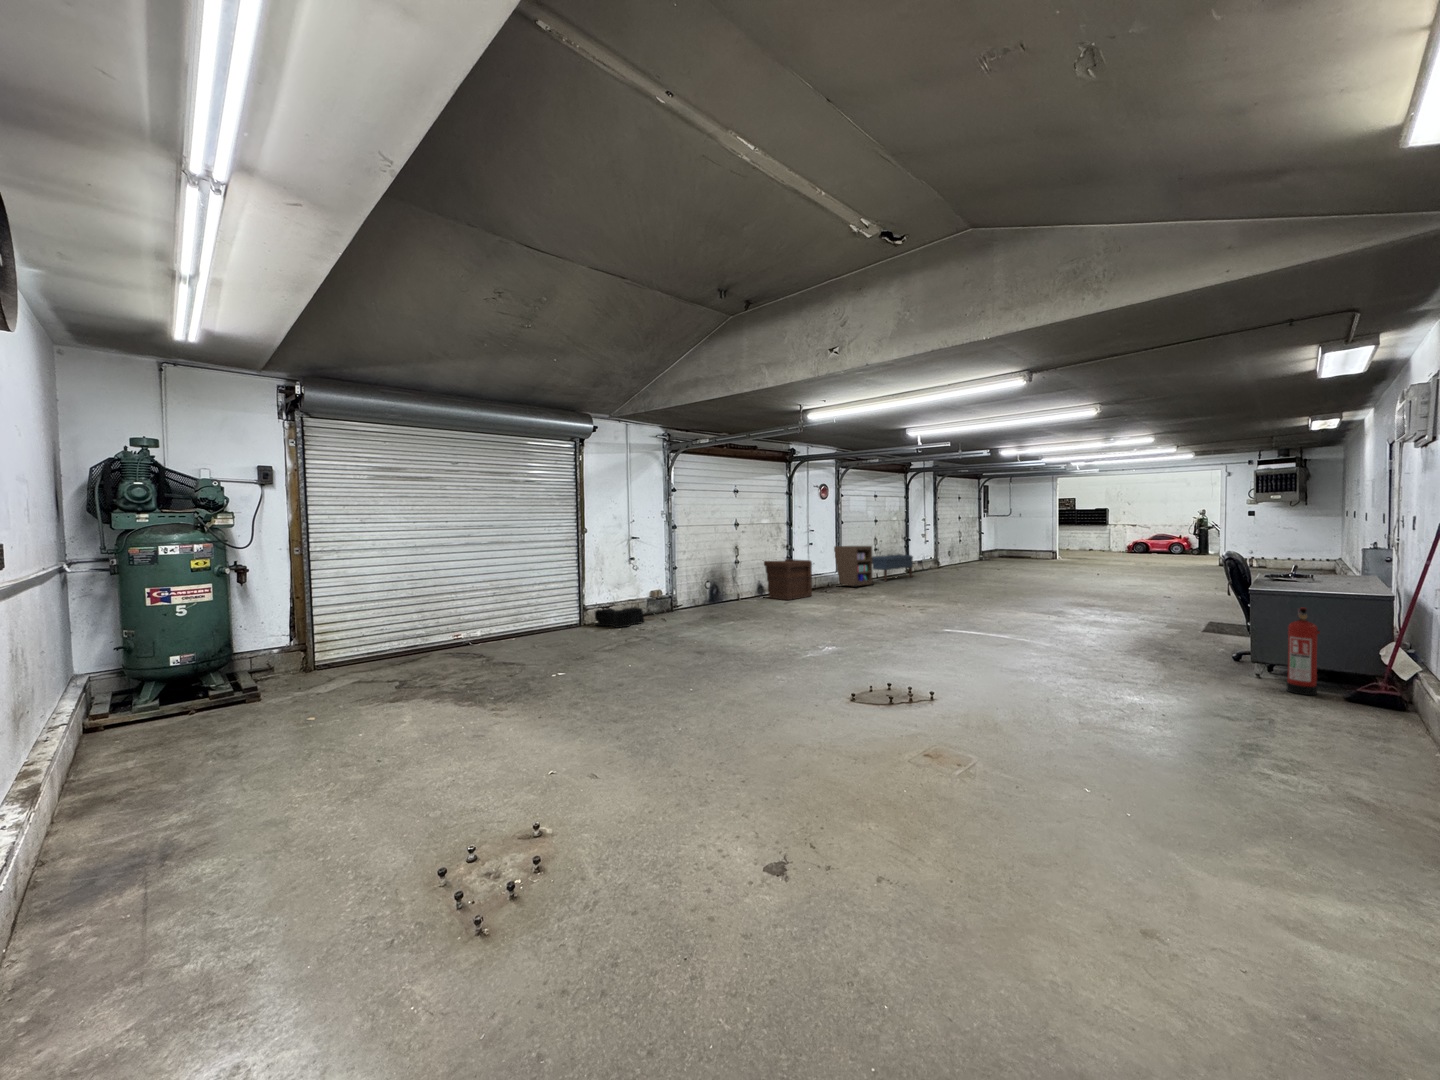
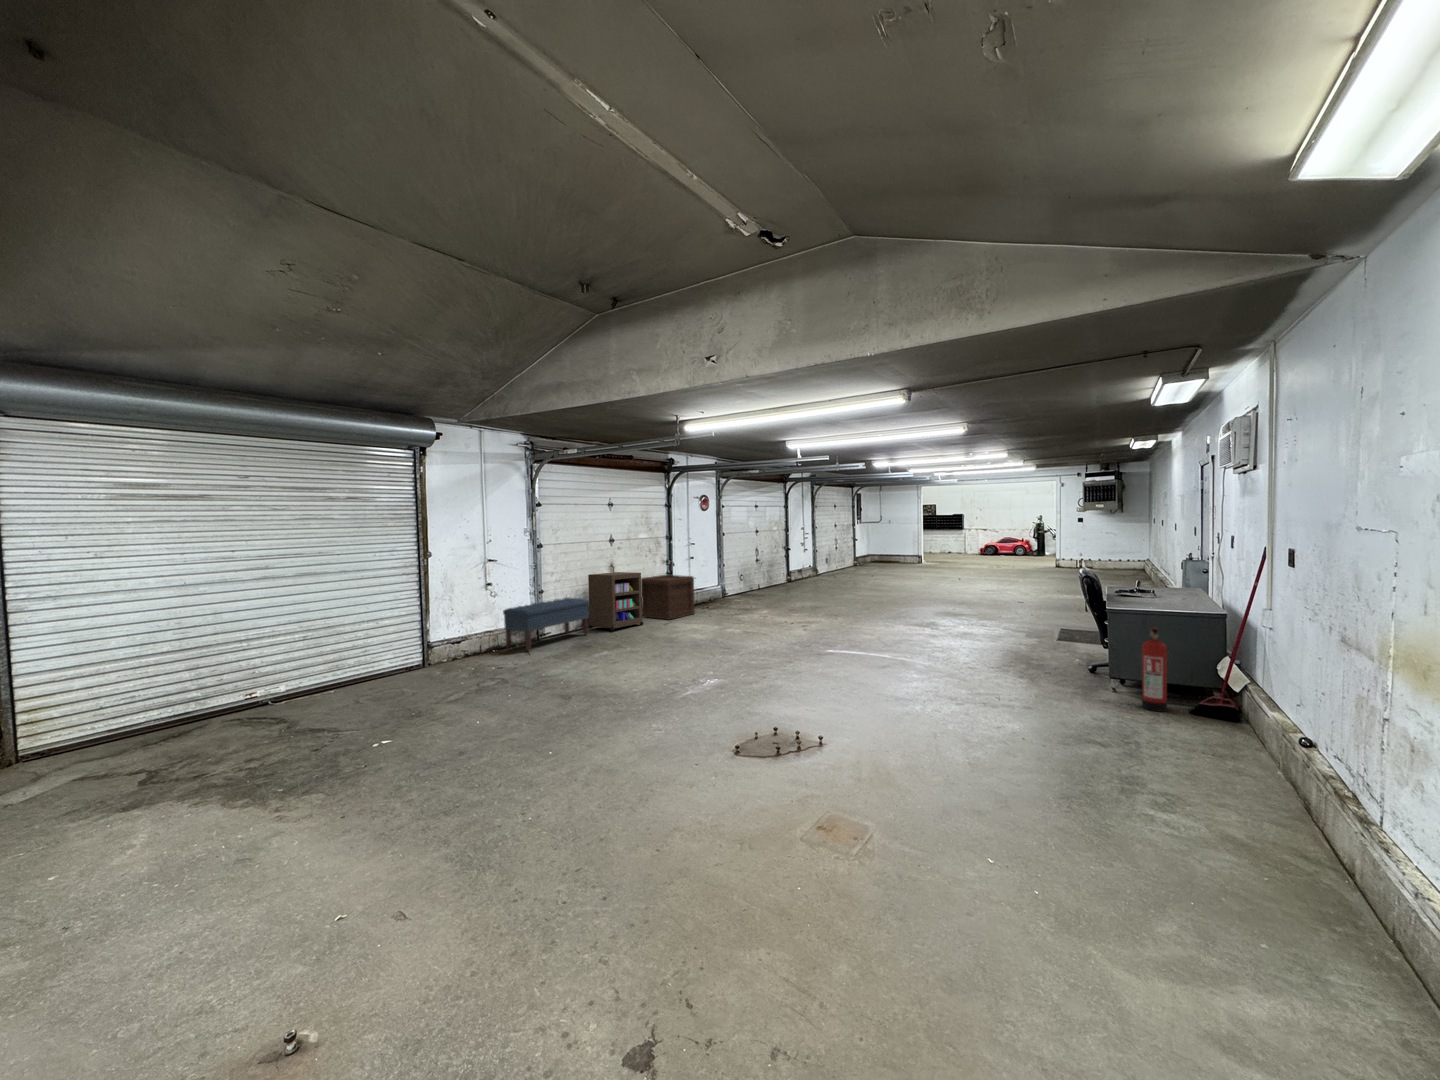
storage cabinet: present [834,546,873,587] -> present [588,572,643,631]
bench: present [872,554,913,581] -> present [503,598,589,651]
storage bin: present [595,607,645,628] -> none [440,640,506,667]

